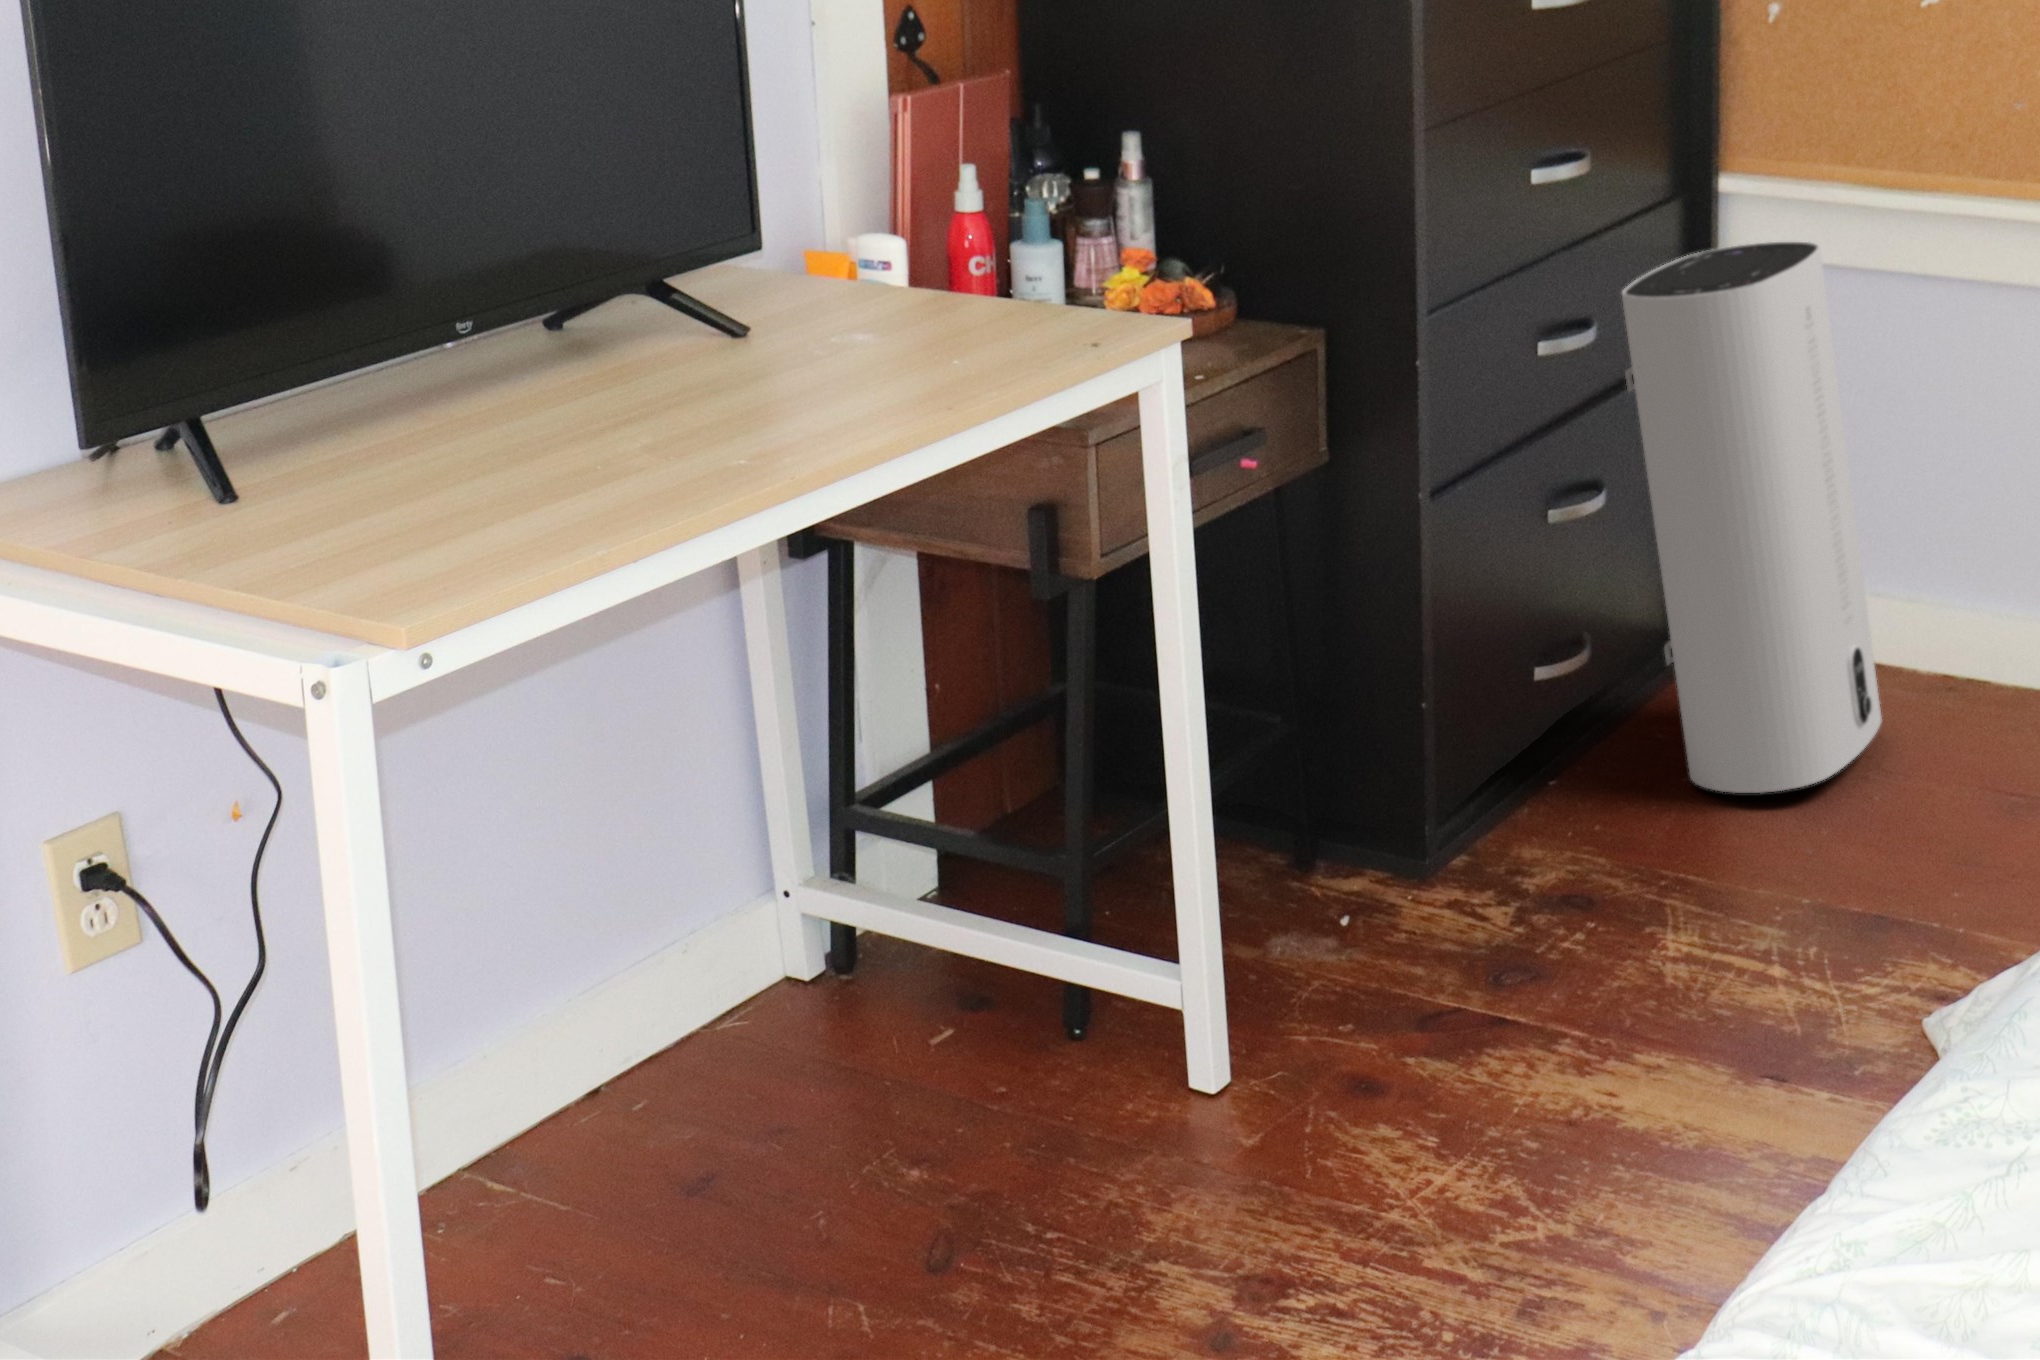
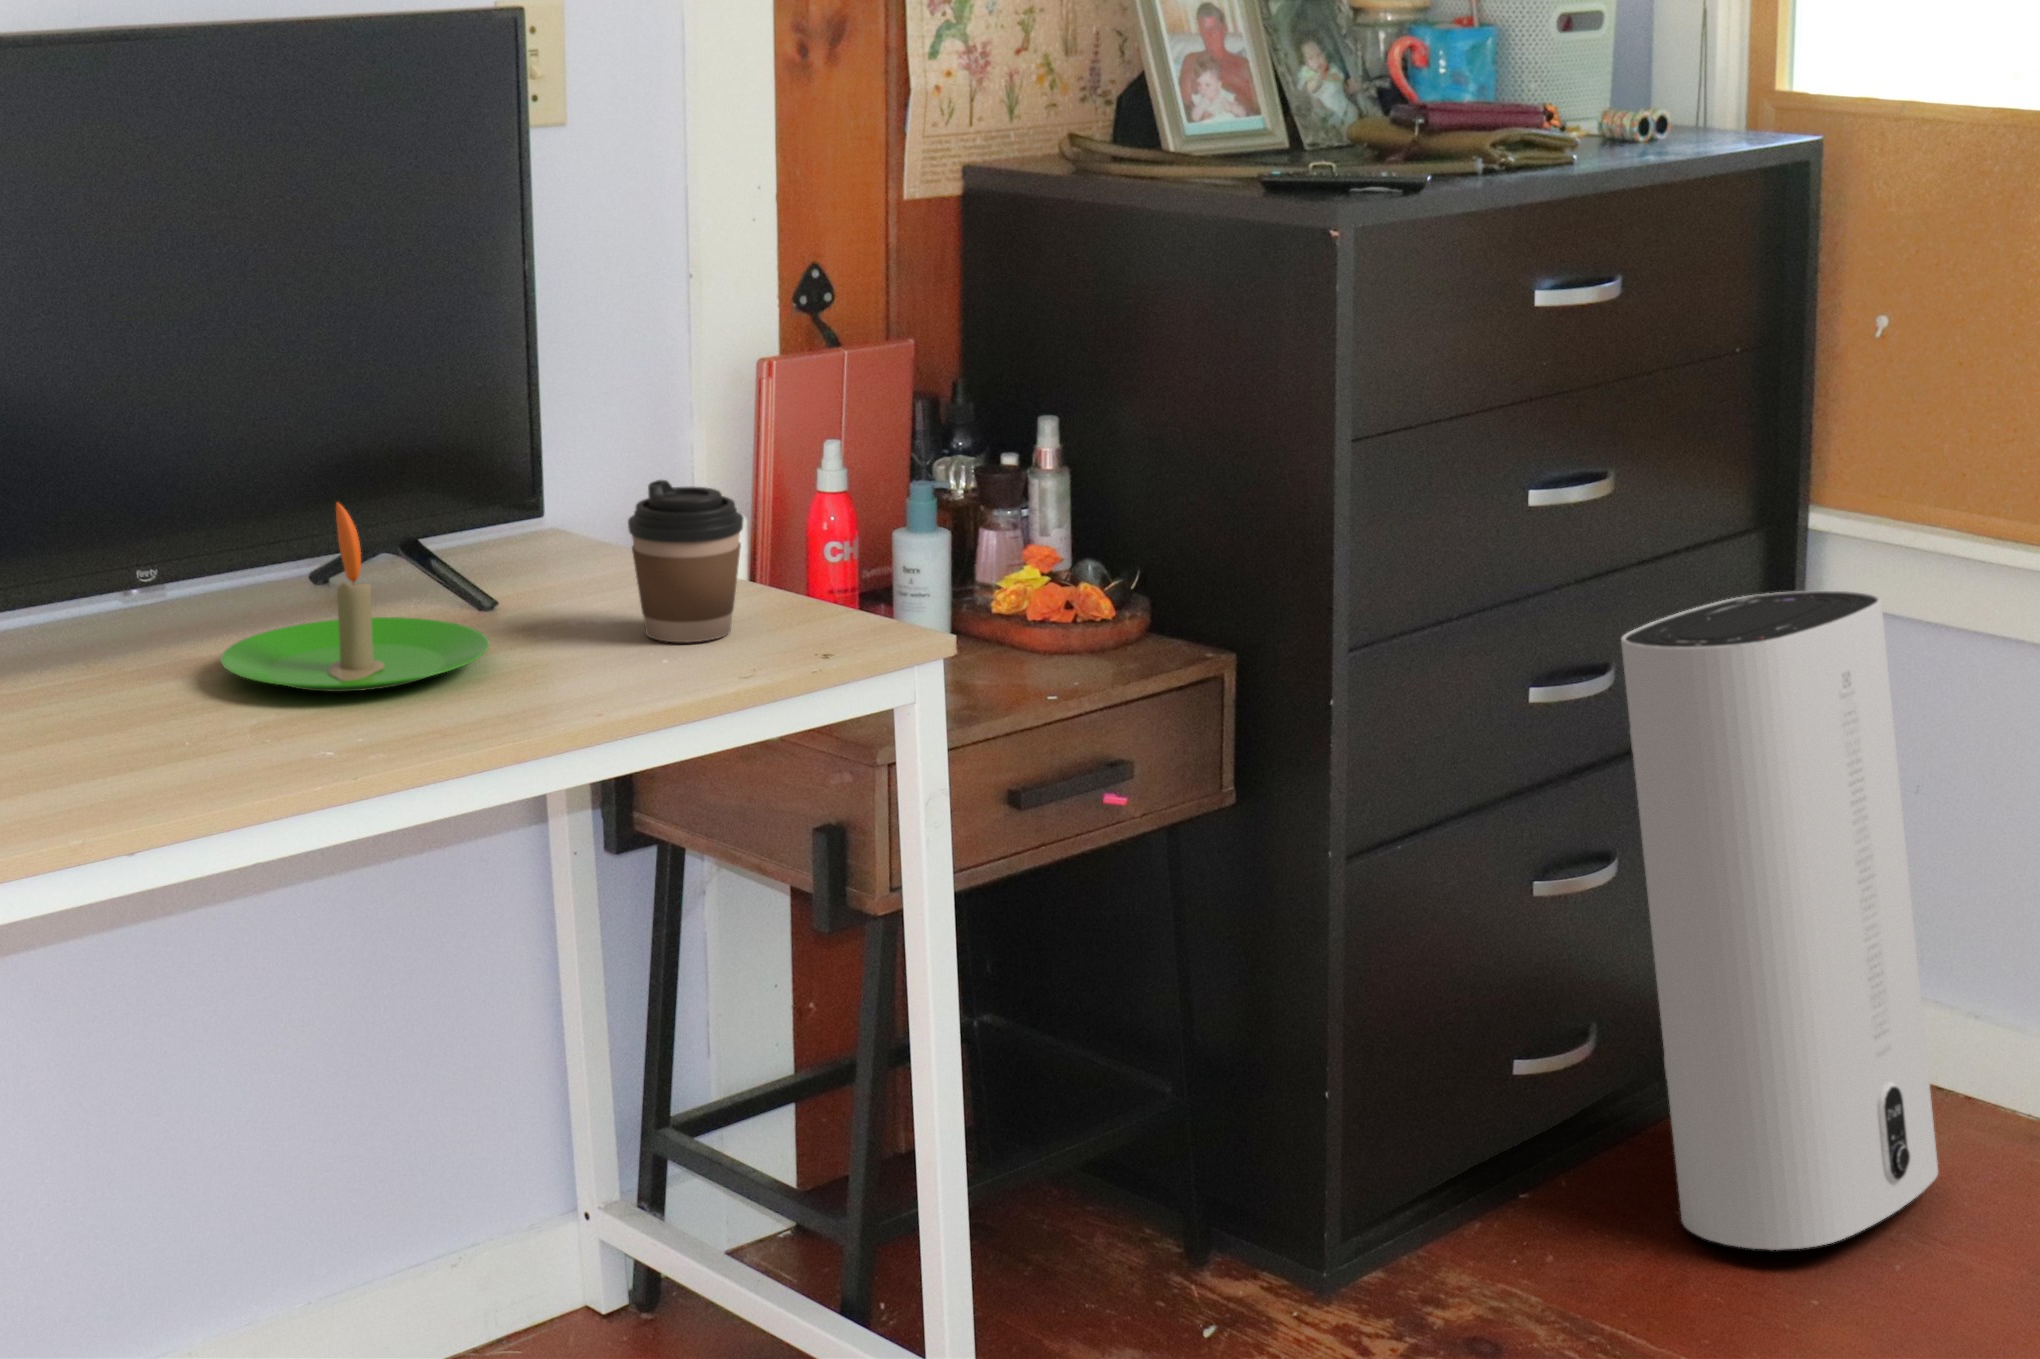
coffee cup: none [895,204,999,348] -> present [628,480,743,642]
candle: none [560,241,806,414] -> present [221,502,489,692]

